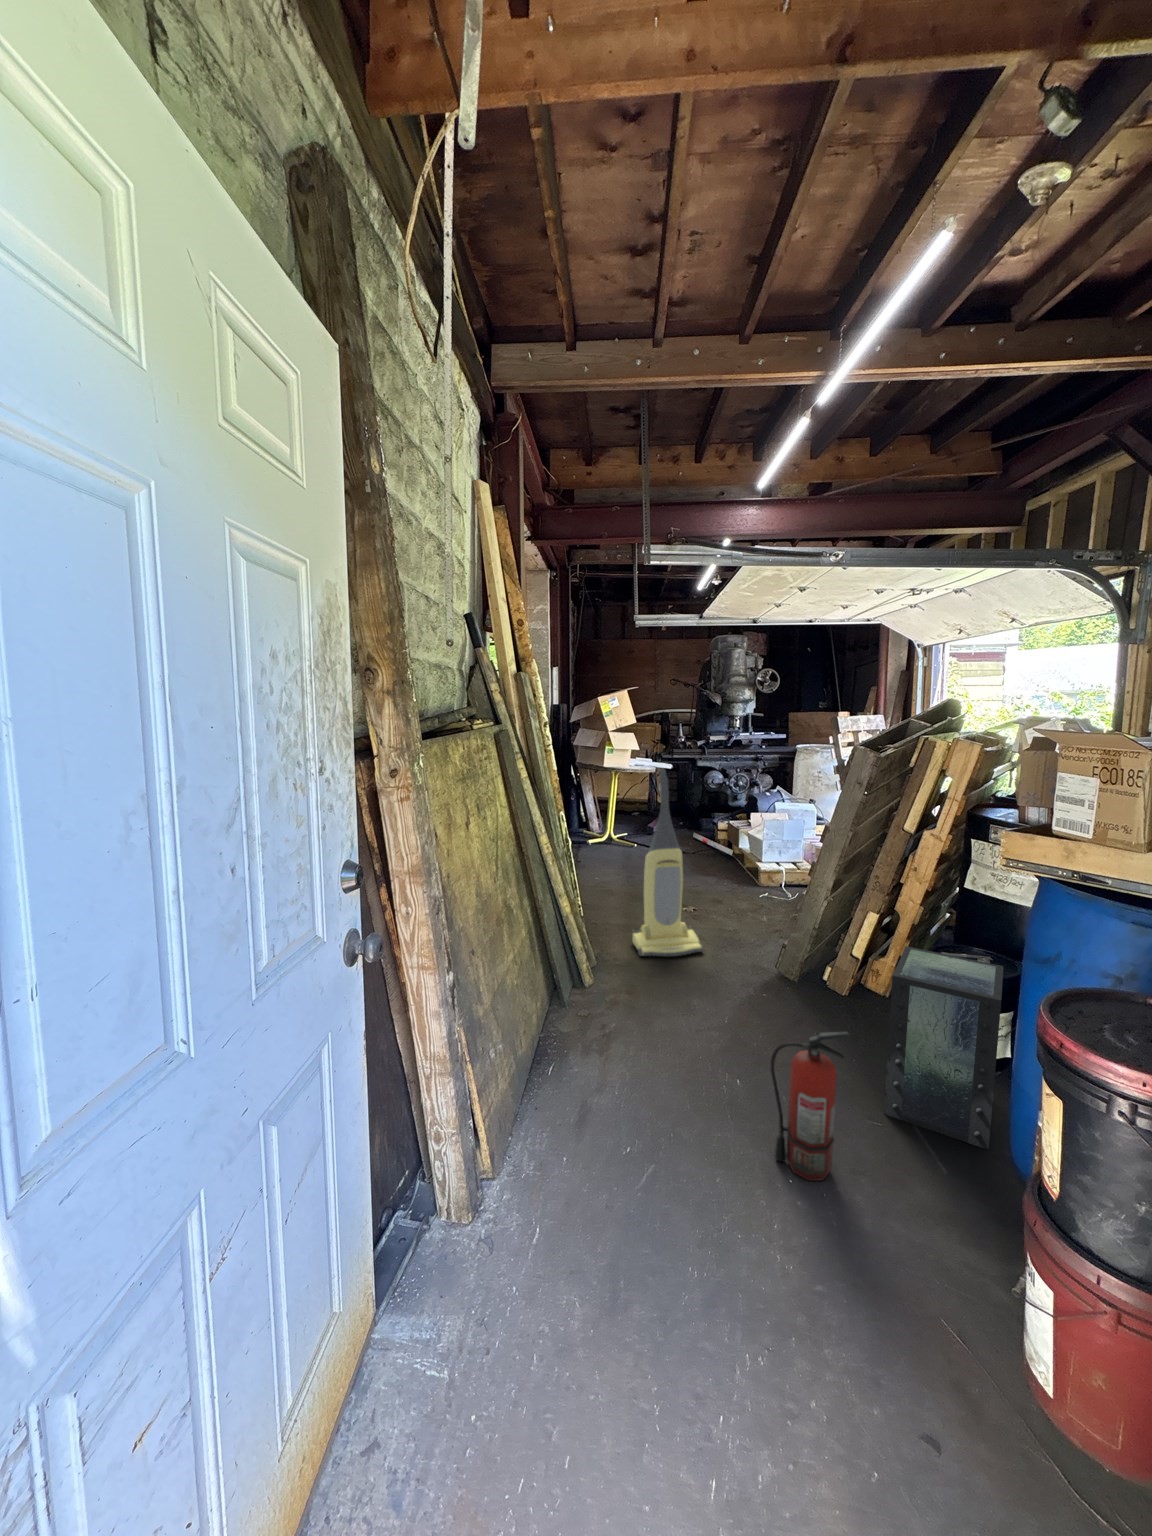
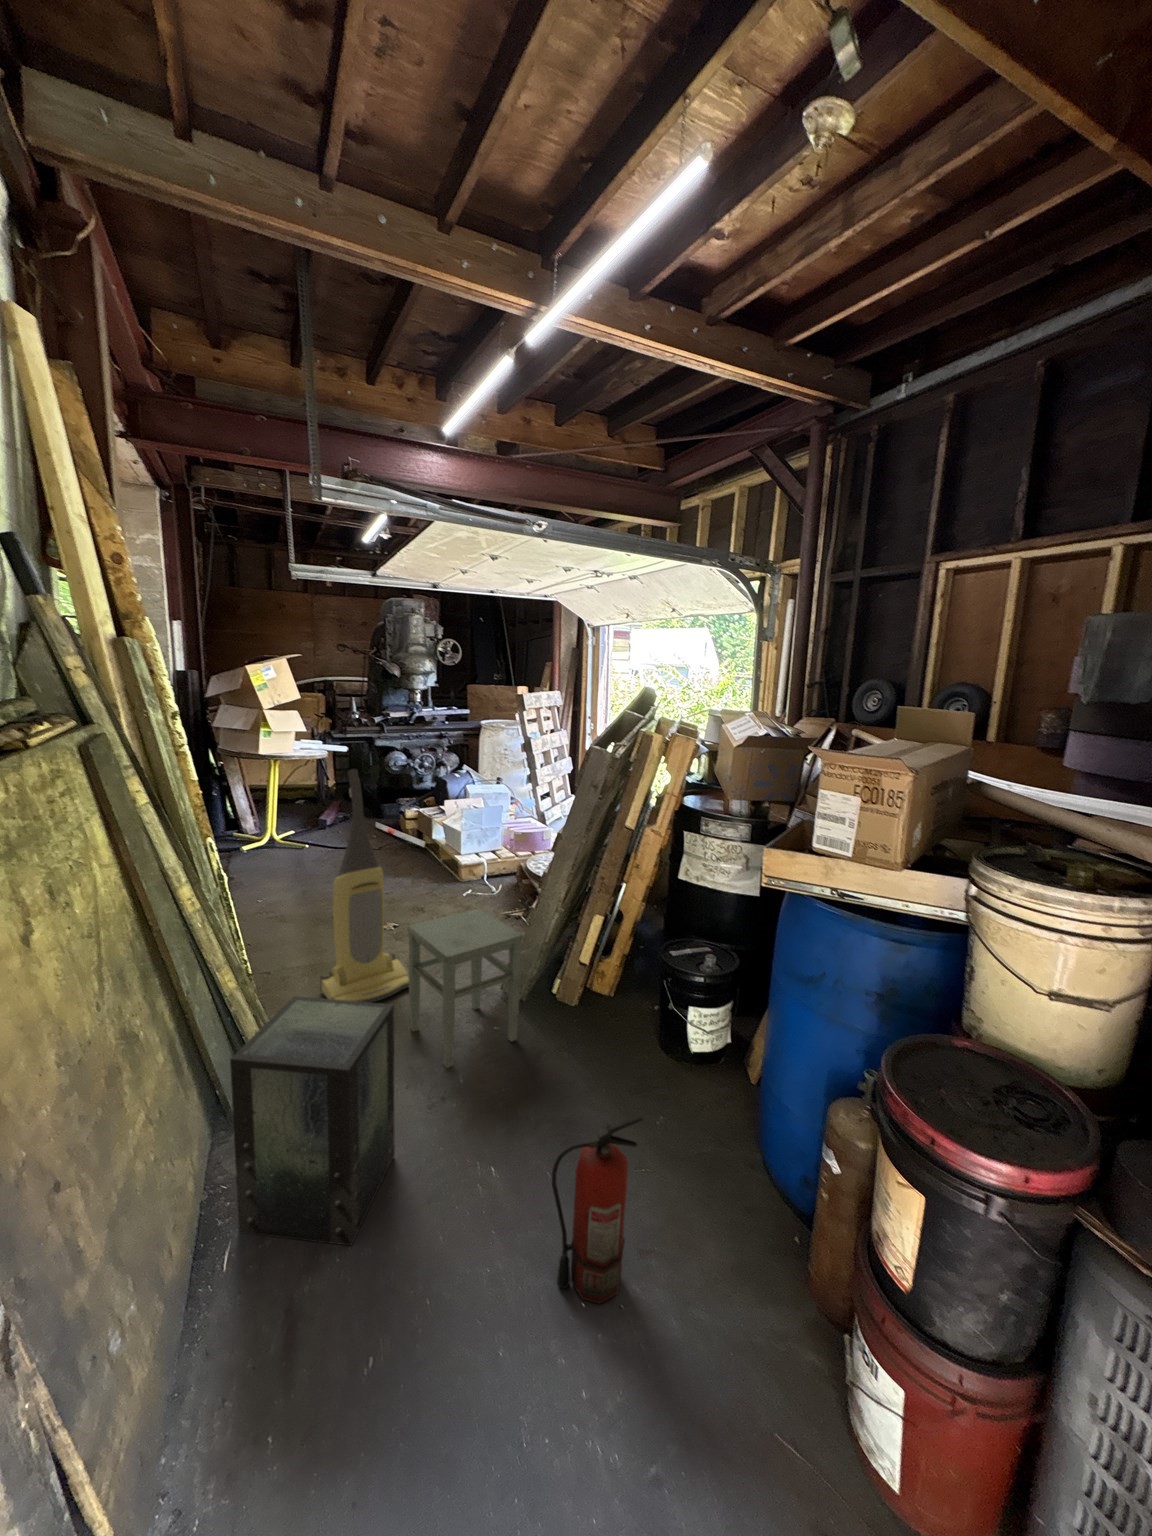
stool: none [695,890,790,1010] -> present [407,909,523,1068]
storage box: present [884,946,1003,1150] -> present [230,996,395,1246]

